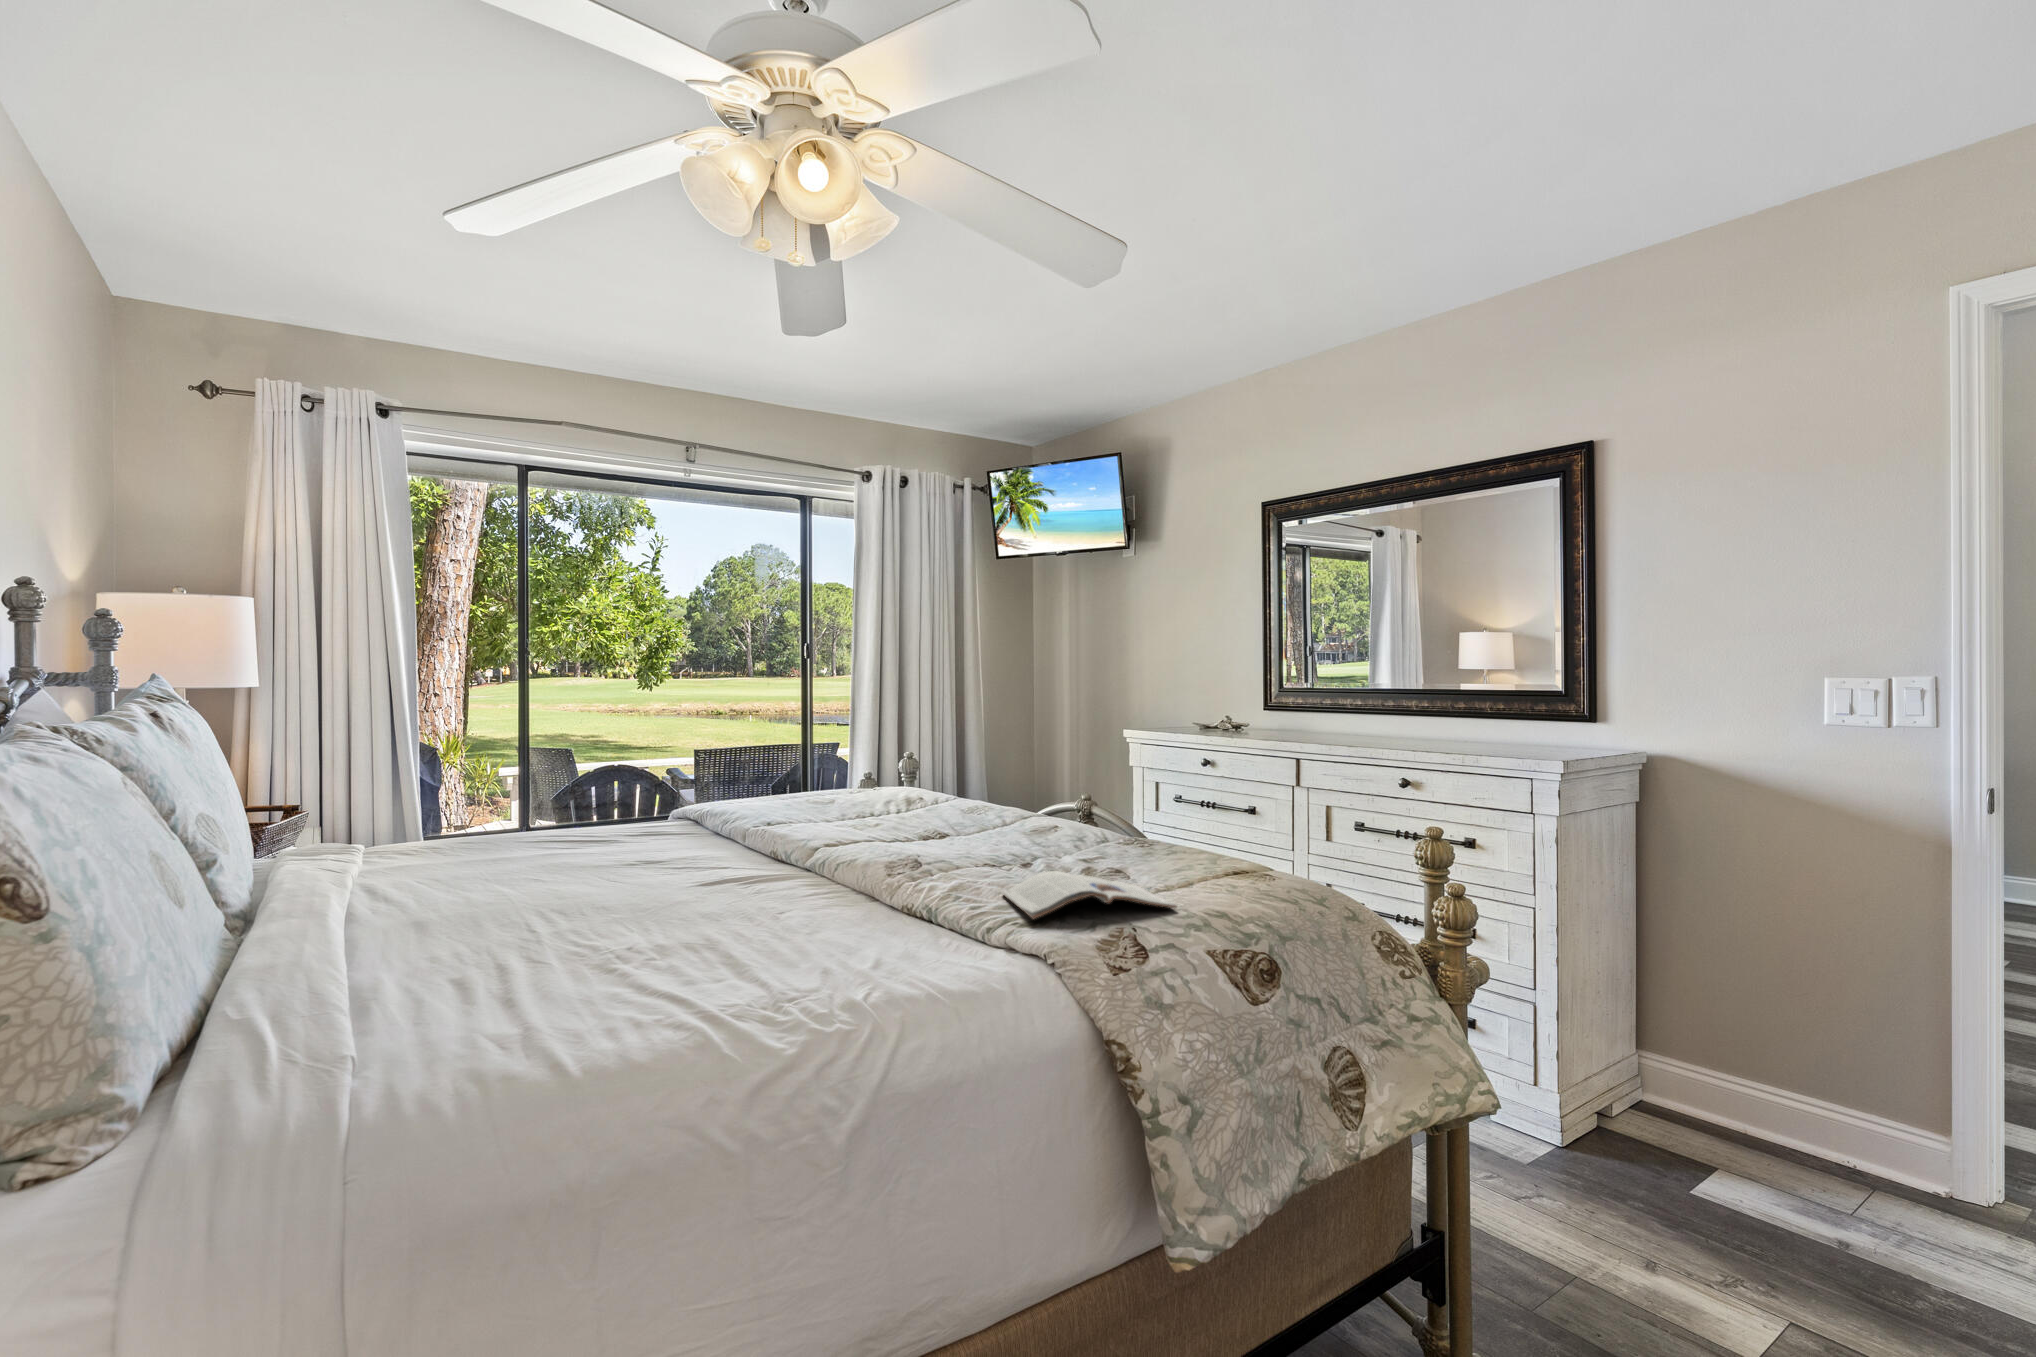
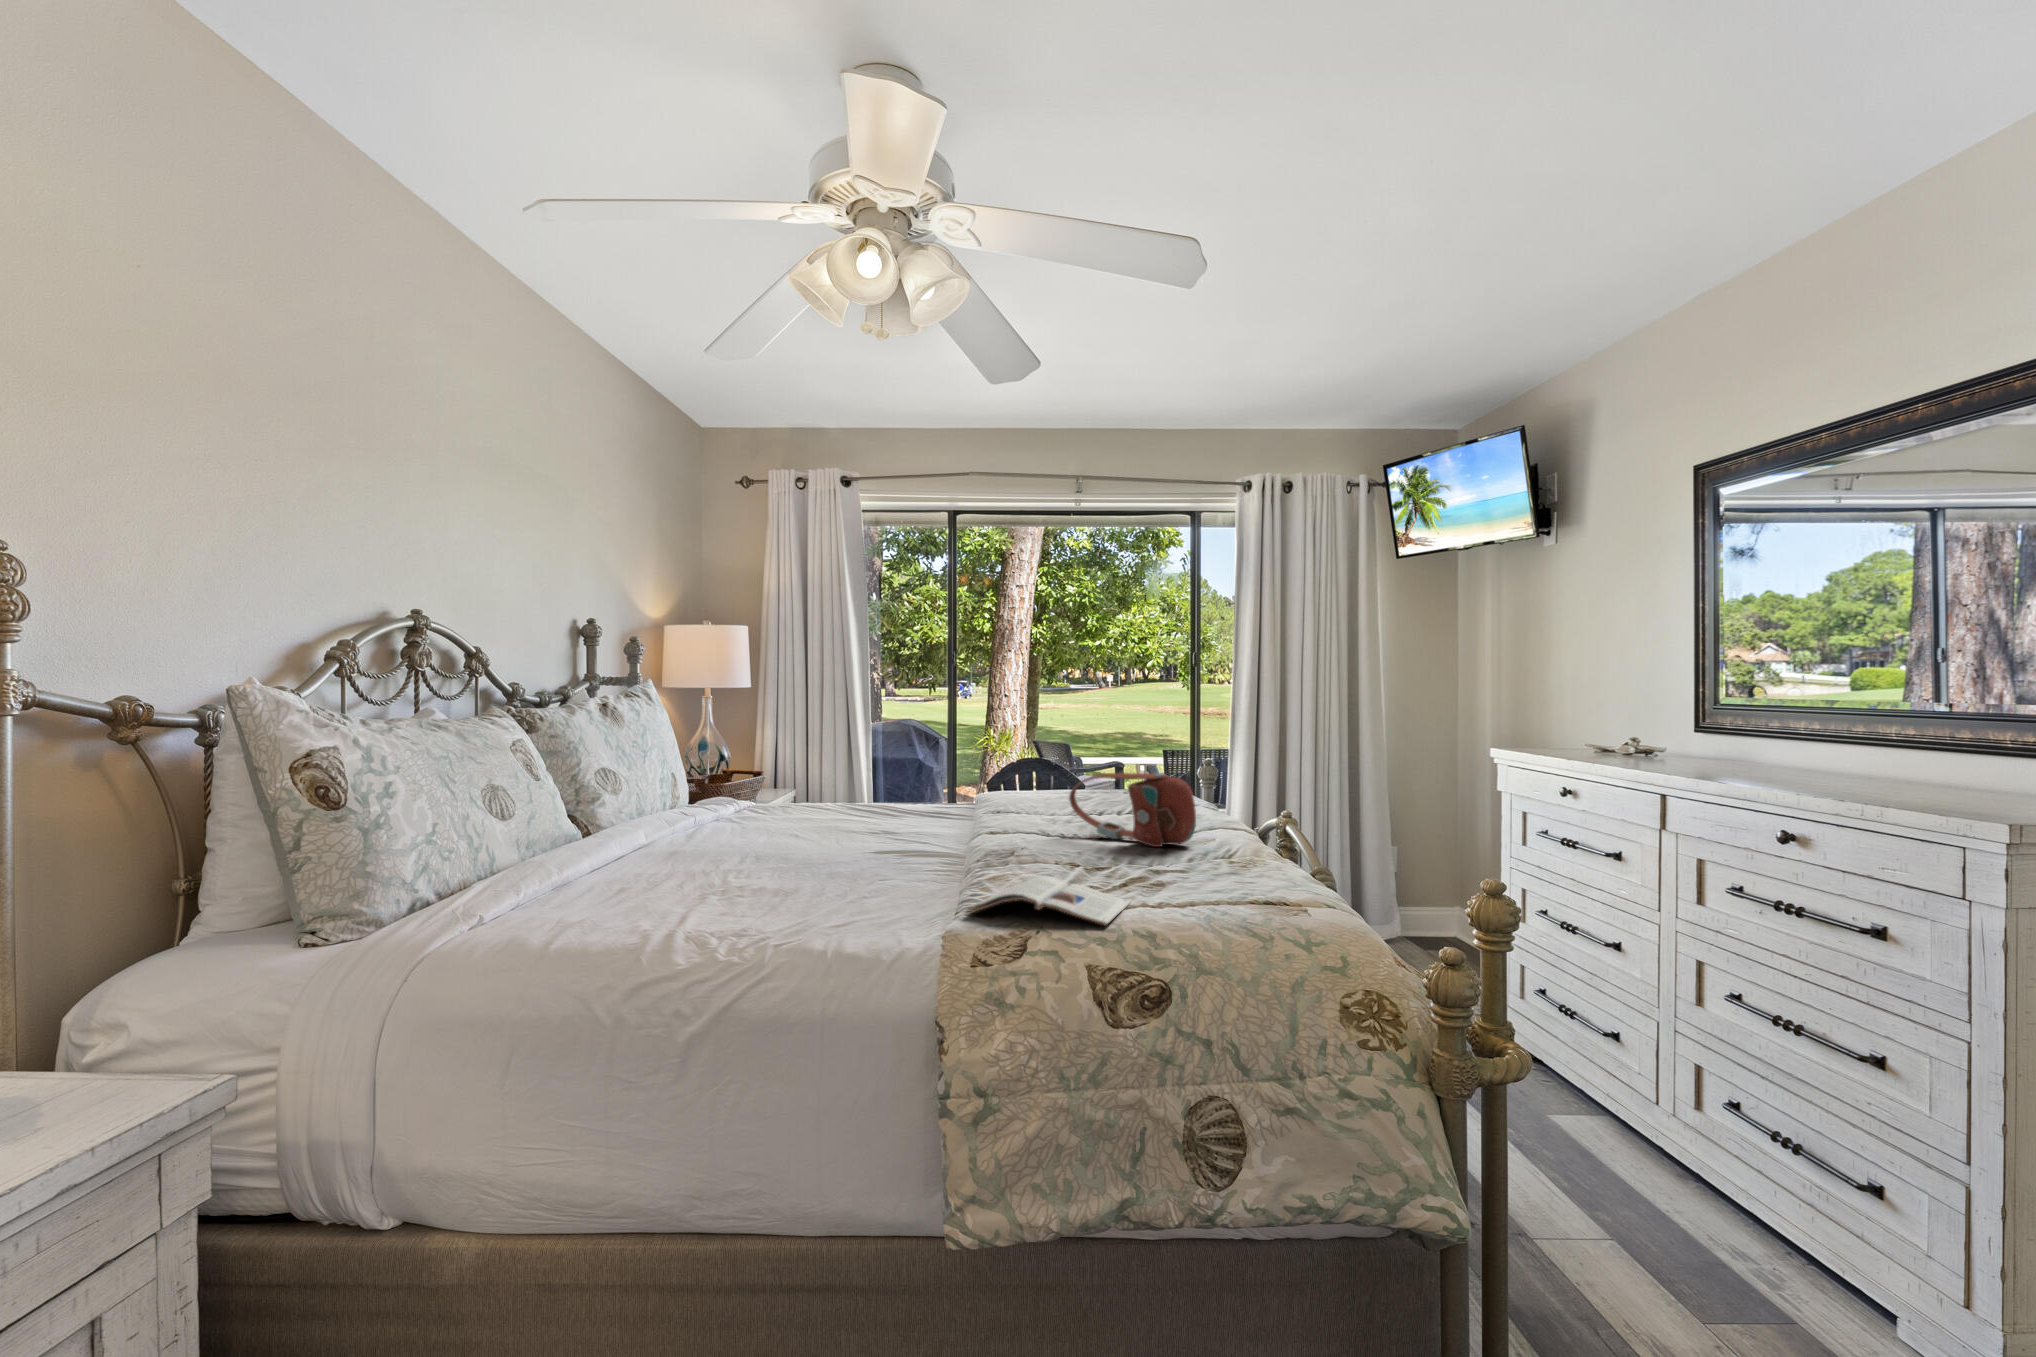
handbag: none [911,759,1060,835] -> present [1069,773,1196,847]

